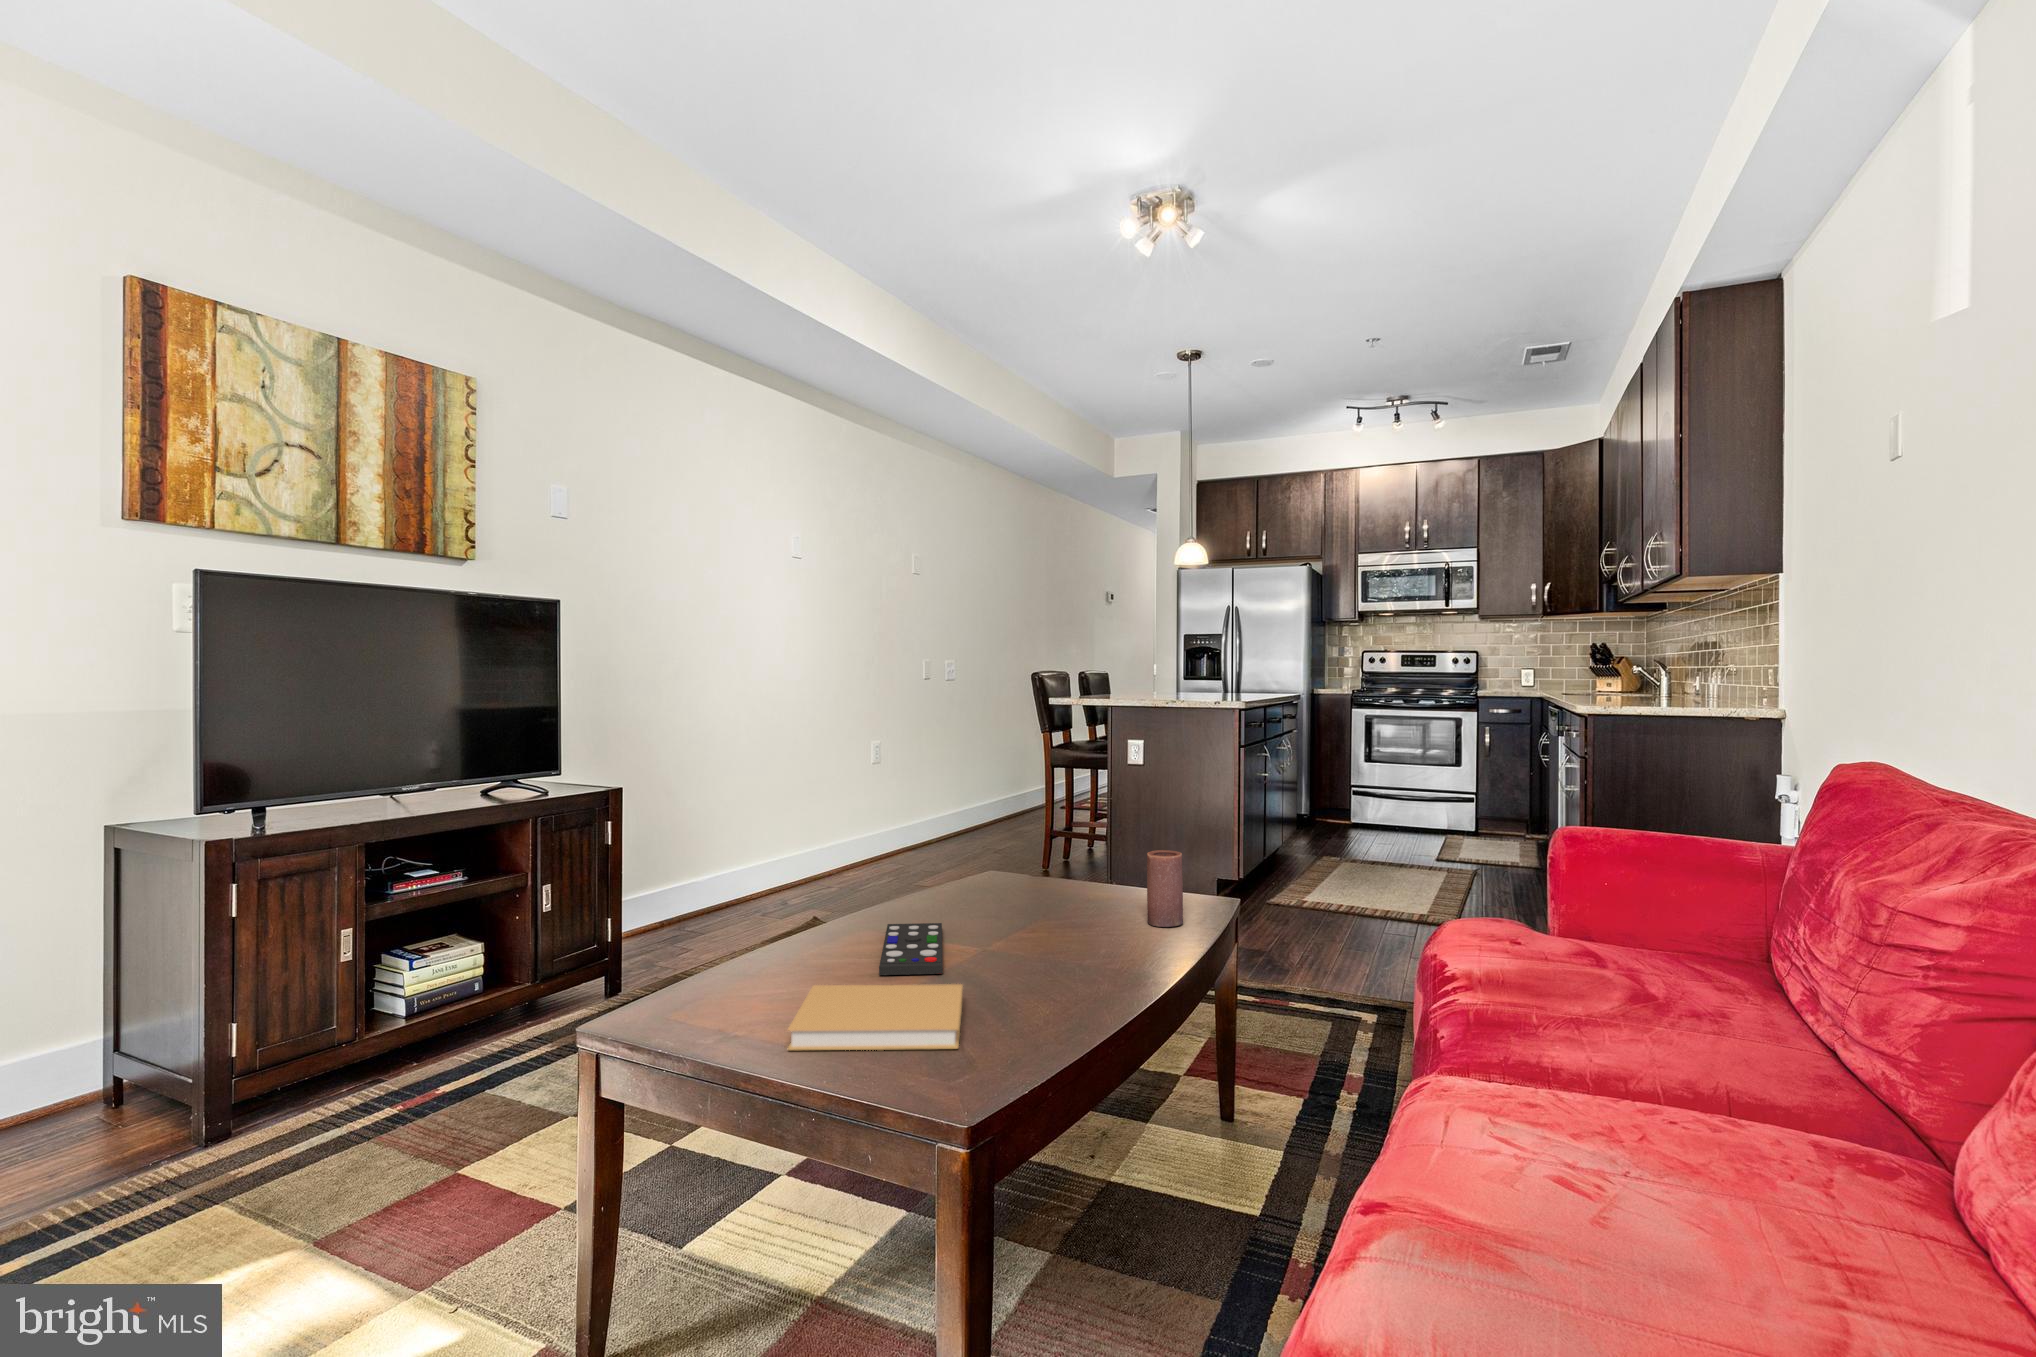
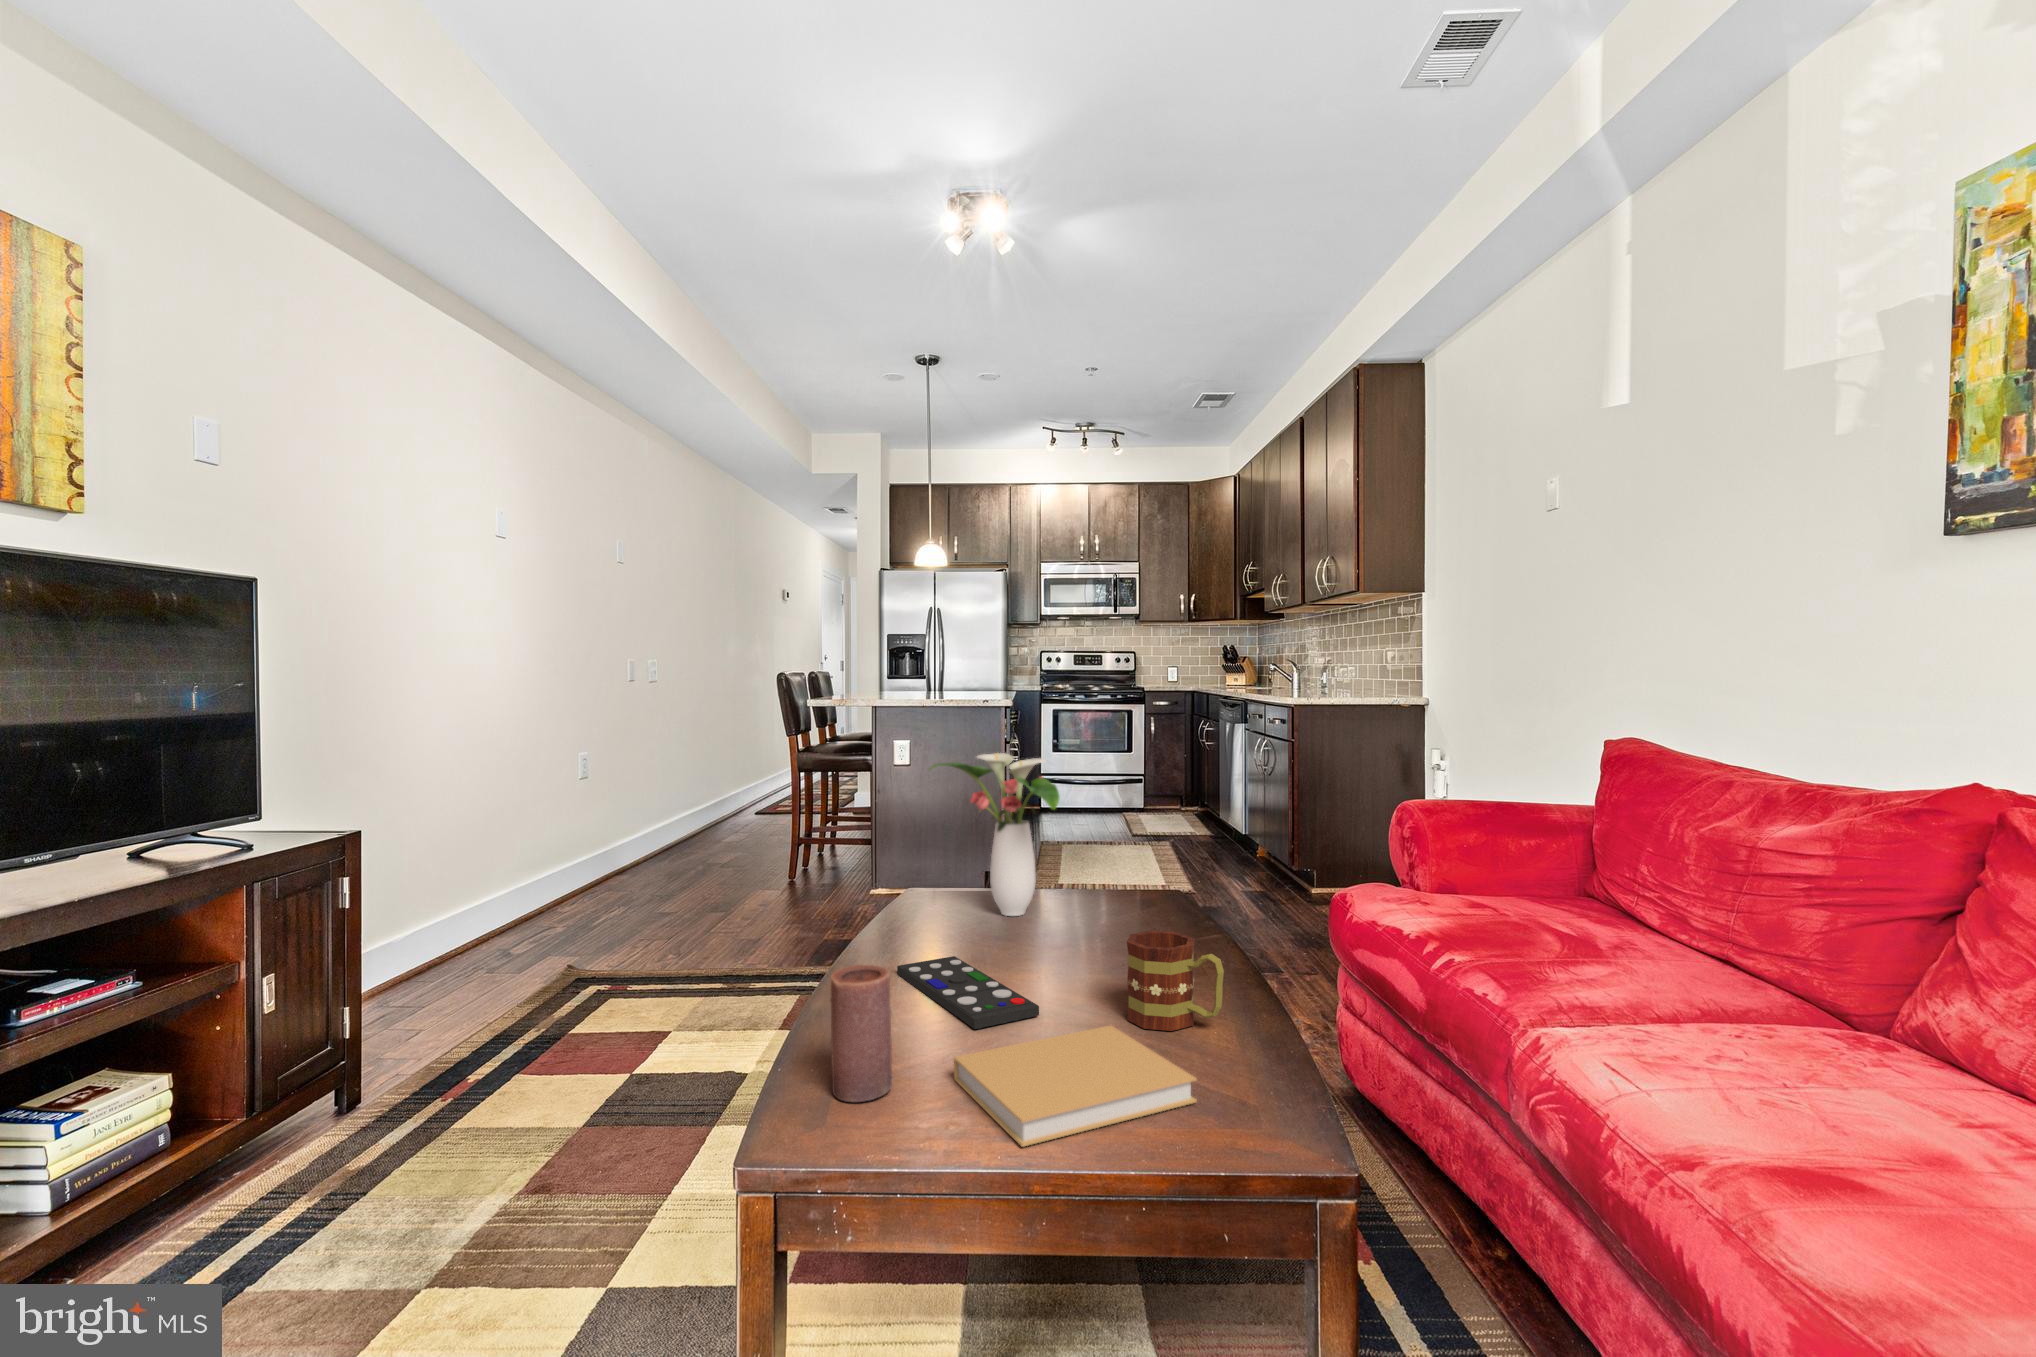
flower arrangement: none [974,749,1087,901] -> present [931,753,1059,916]
candle: present [1147,850,1183,927] -> present [830,965,892,1102]
mug: none [1007,912,1073,1001] -> present [1127,931,1224,1031]

